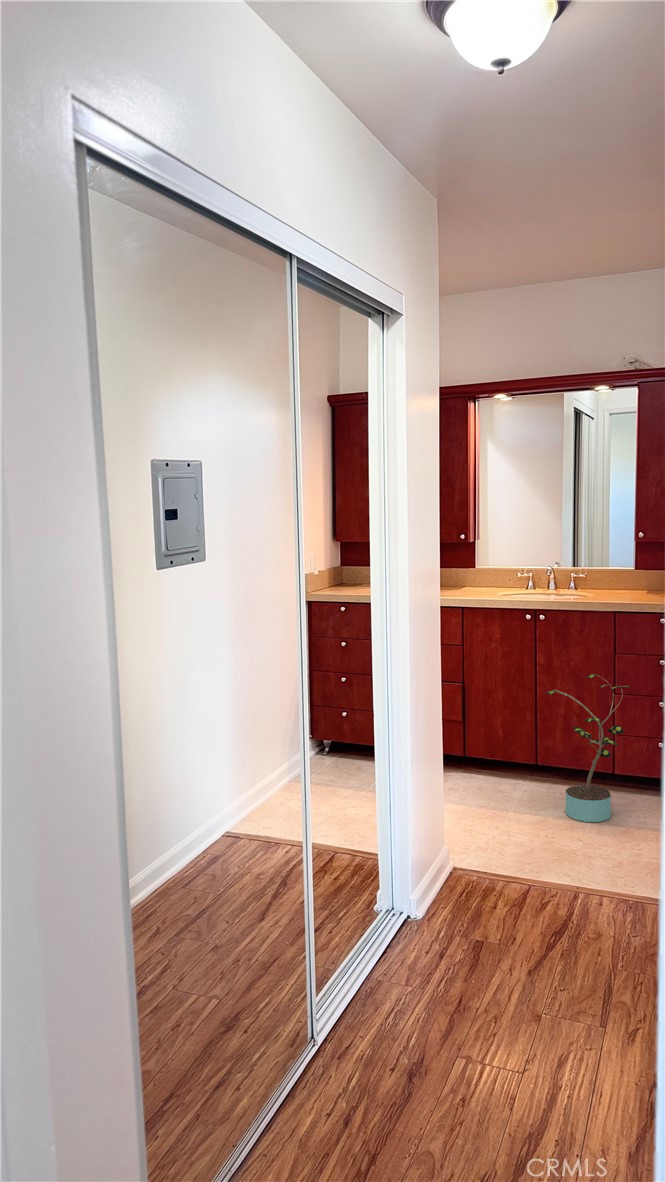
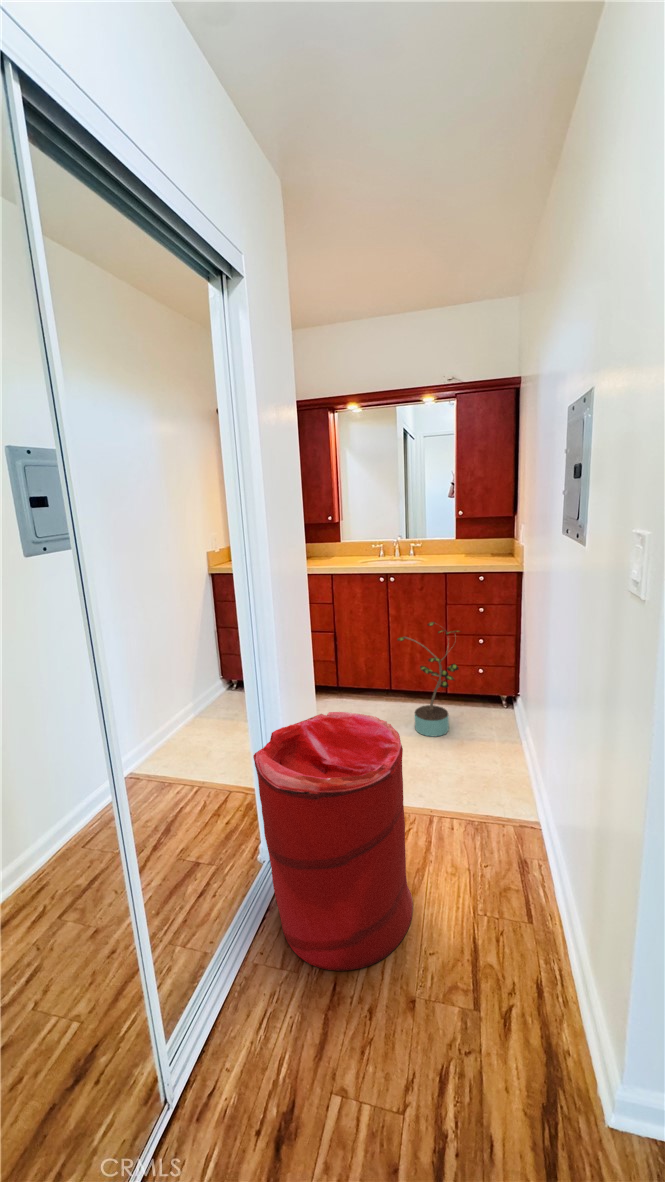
laundry hamper: none [384,745,546,992] -> present [253,712,413,971]

